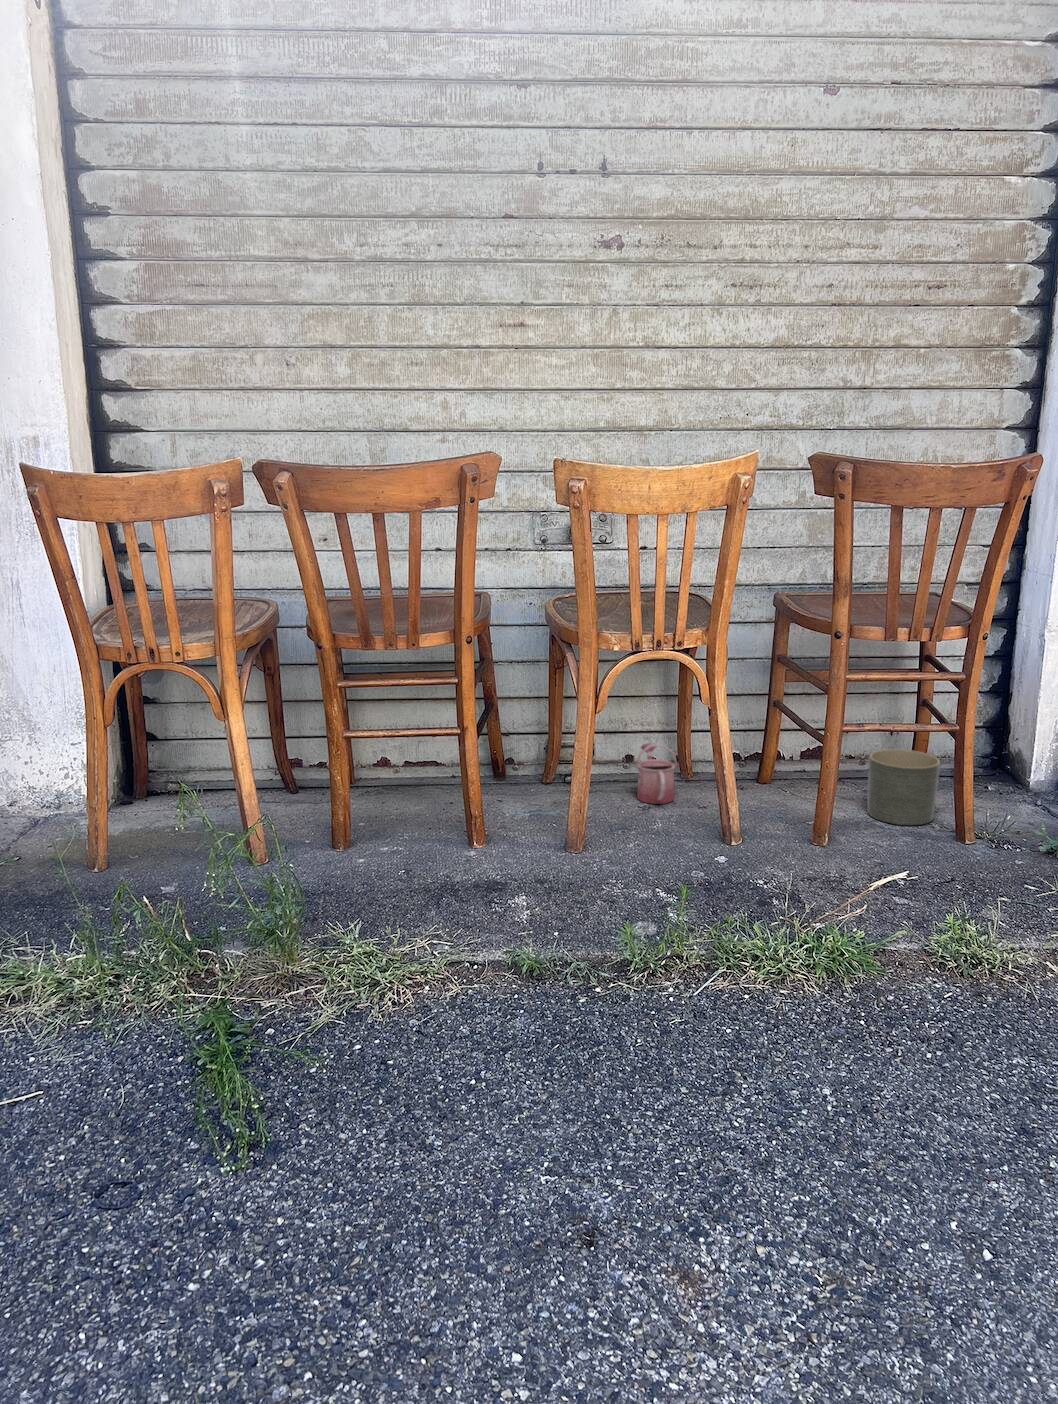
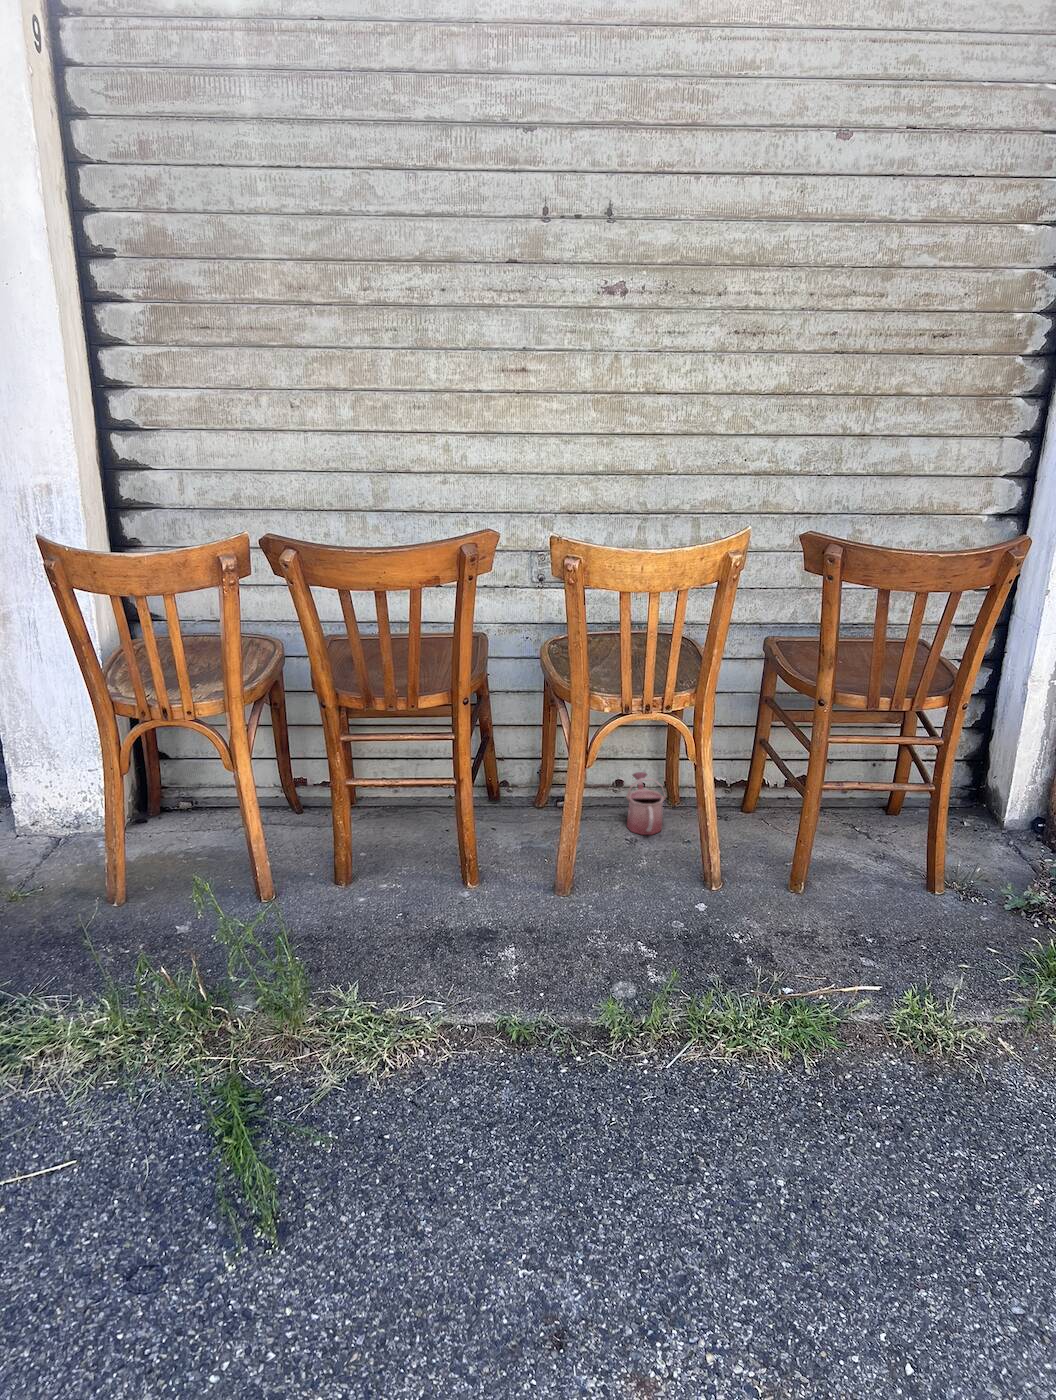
planter: present [867,749,940,825] -> none [844,791,915,869]

